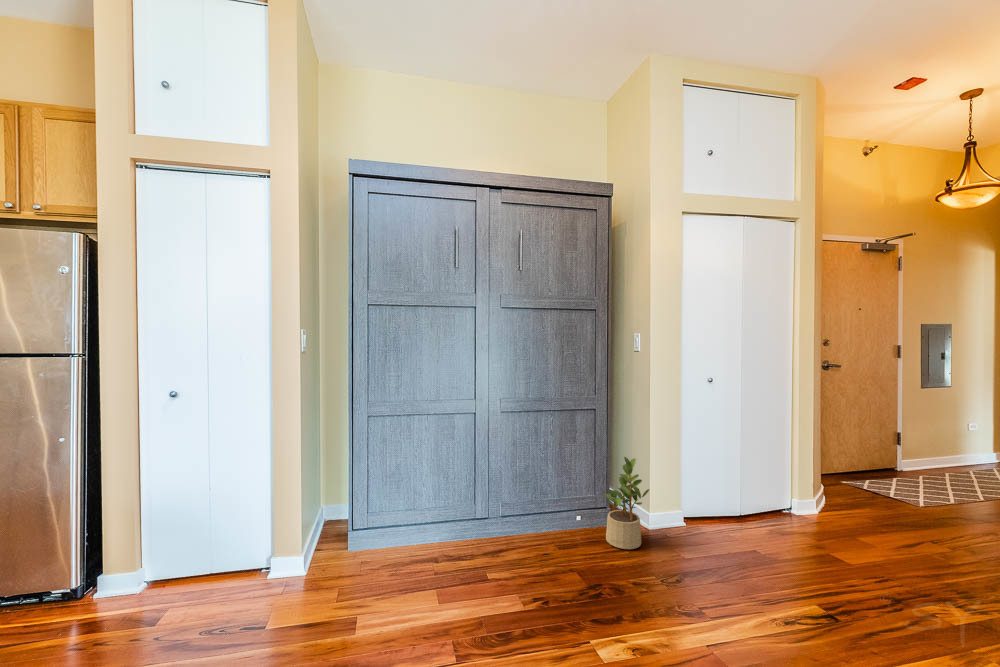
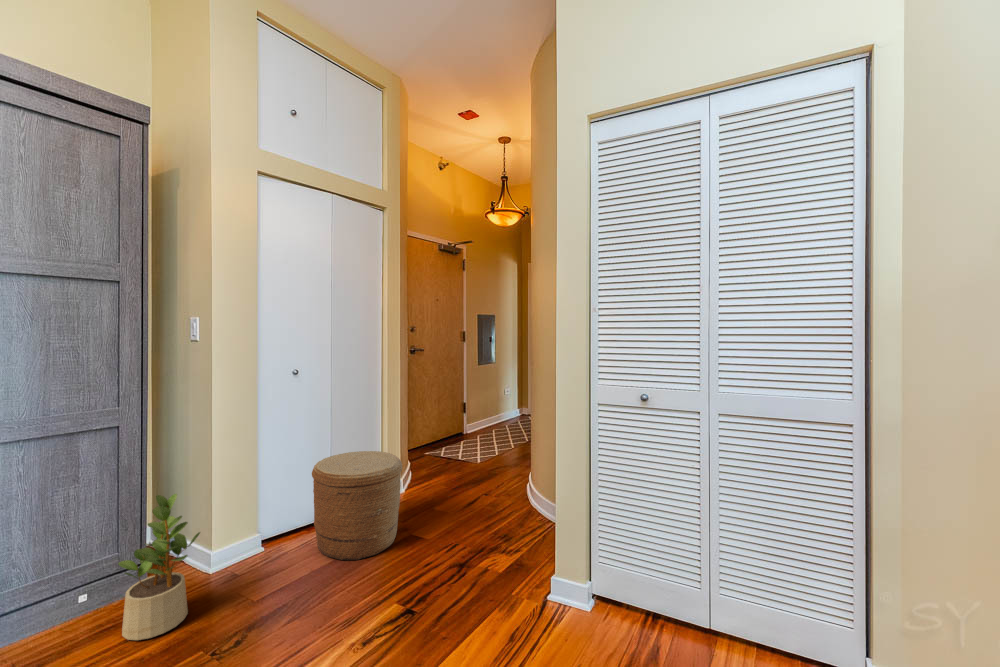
woven basket: none [725,458,818,558] -> present [312,451,402,560]

